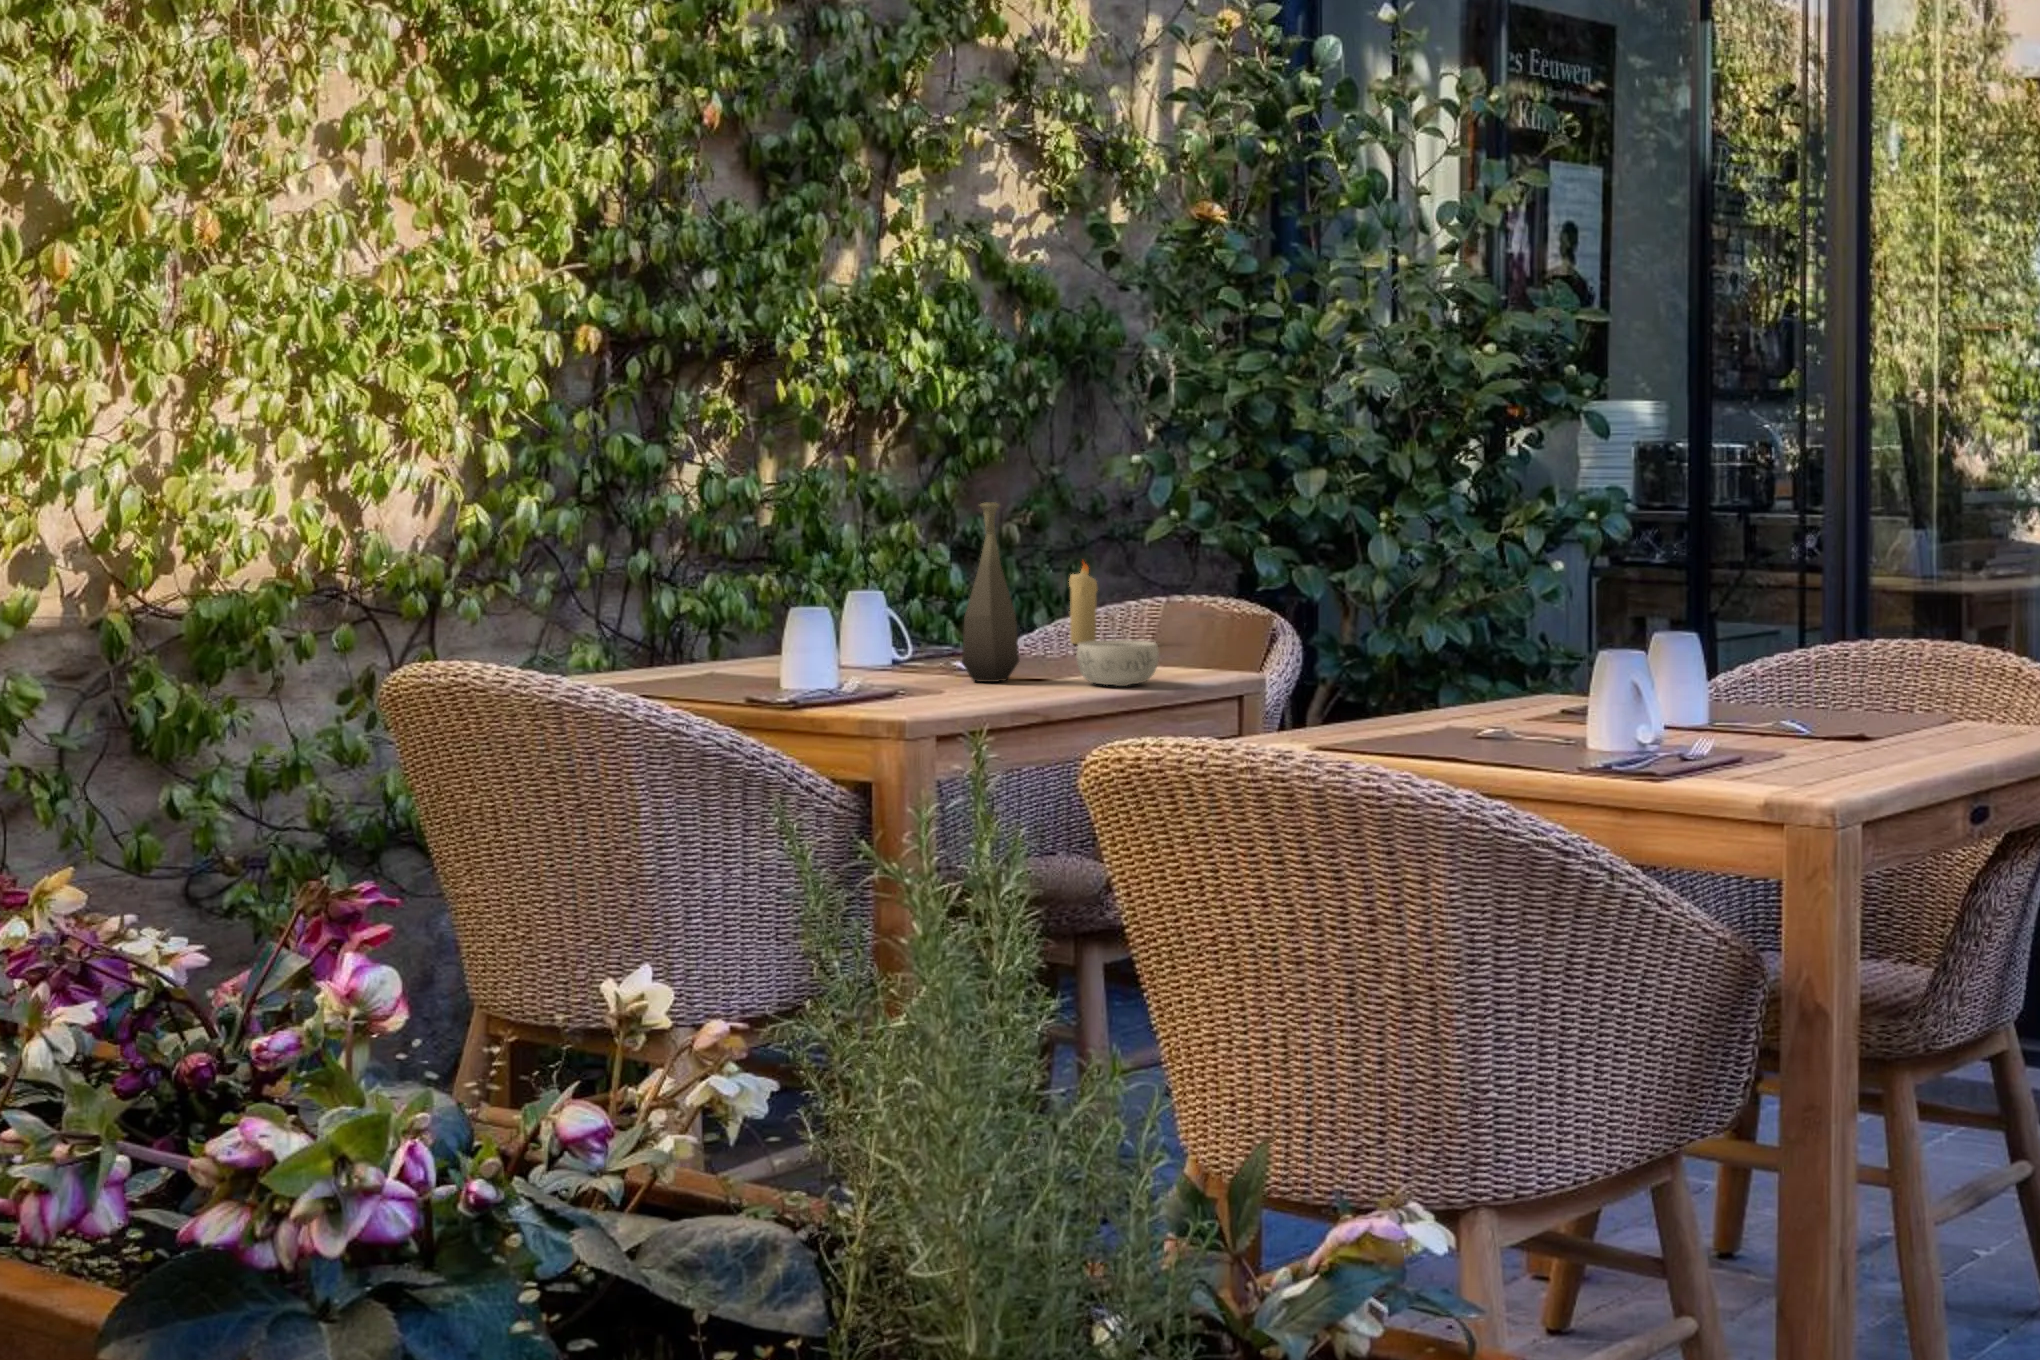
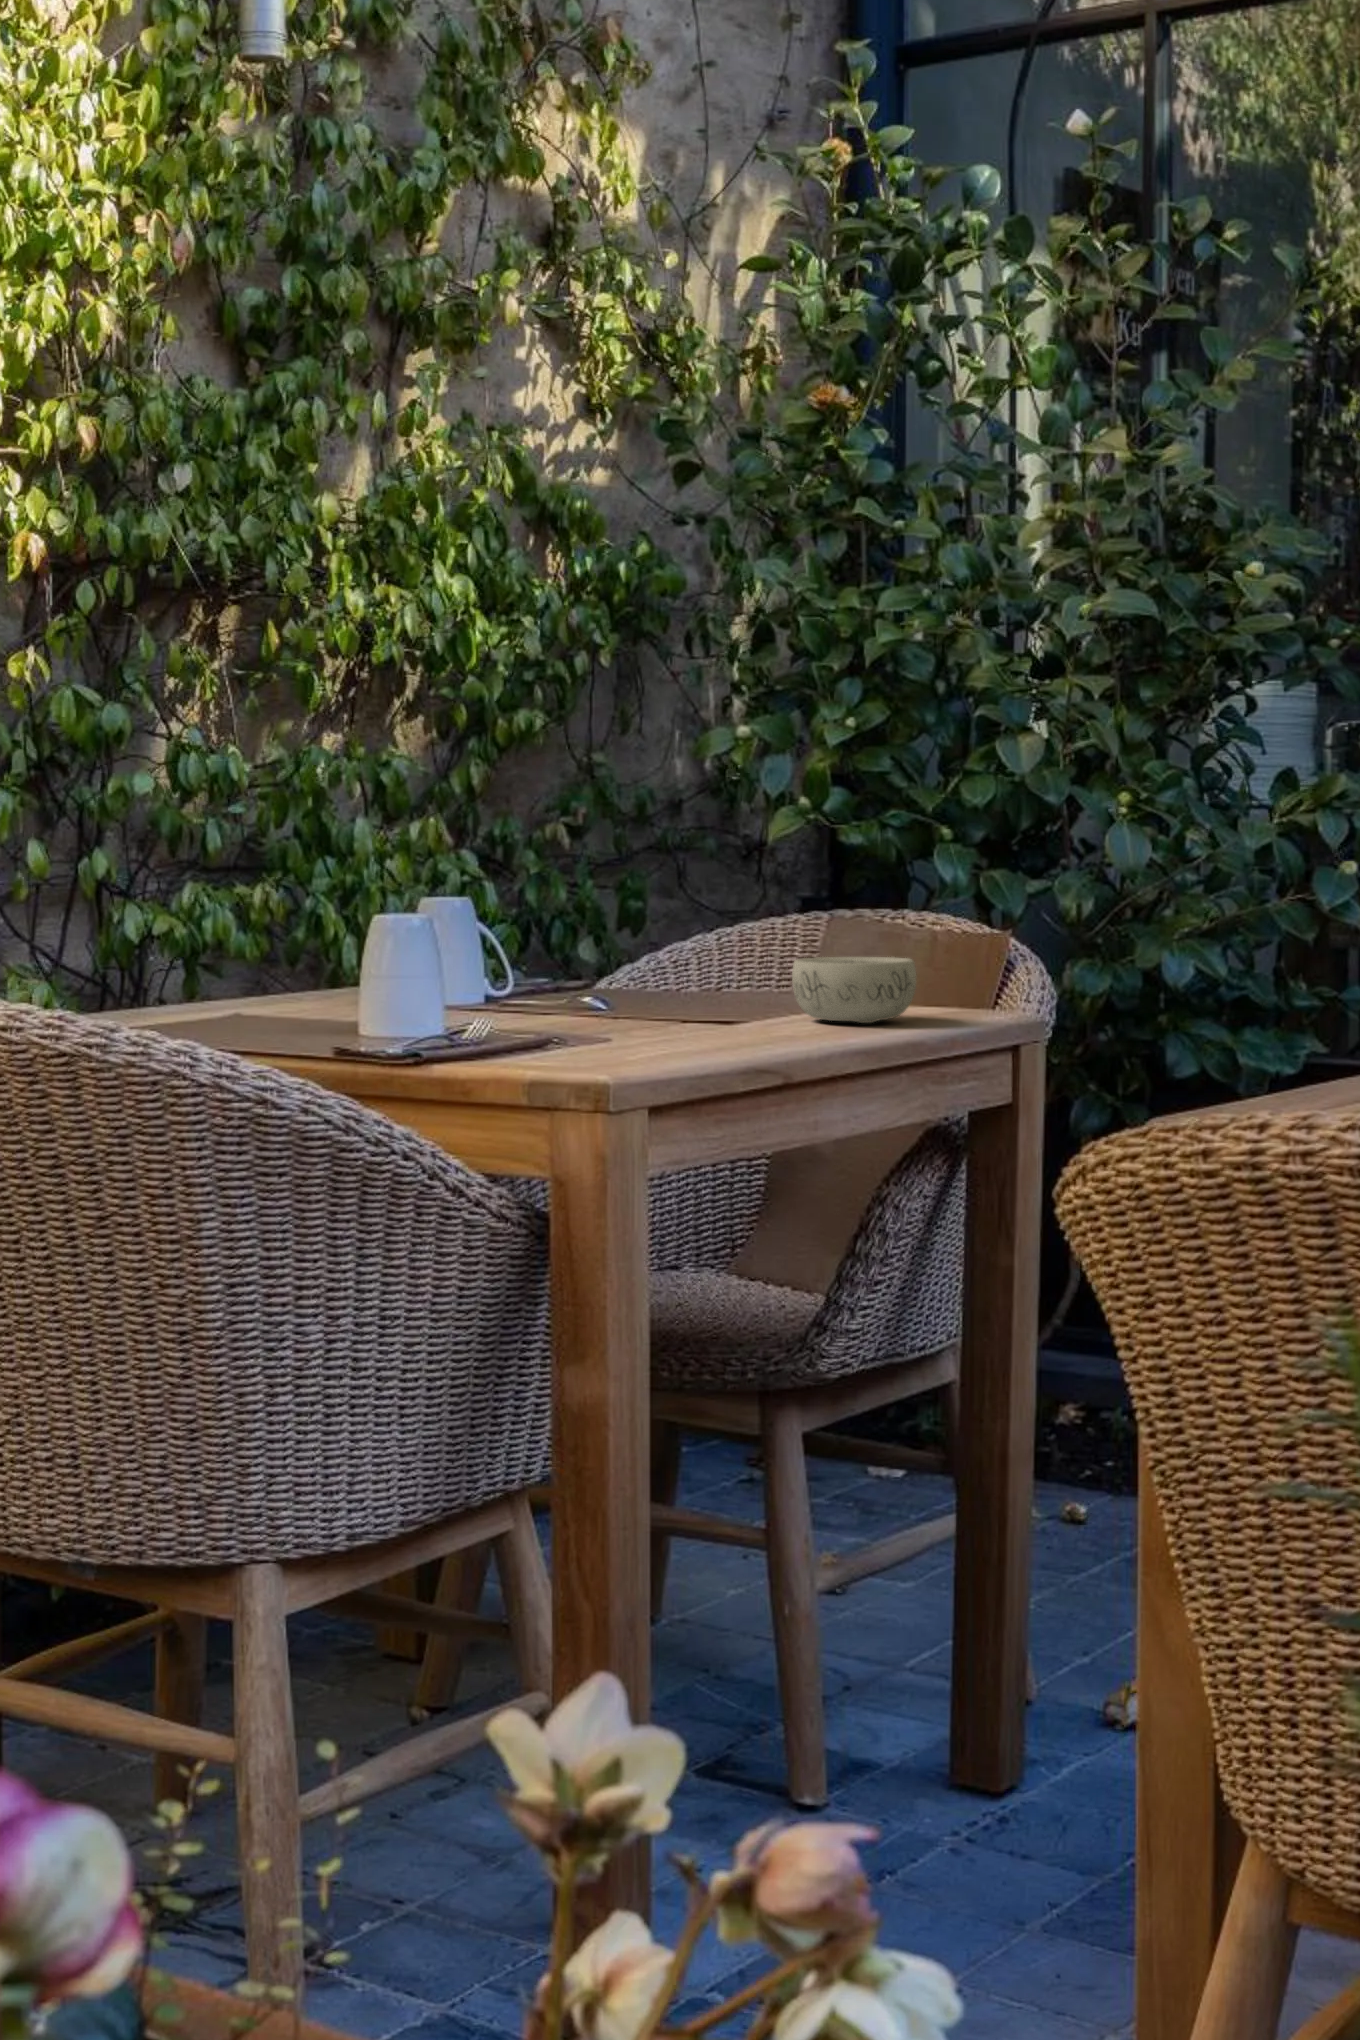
bottle: present [962,502,1019,682] -> none [618,751,704,1019]
candle: present [1069,562,1098,645] -> none [708,852,749,972]

